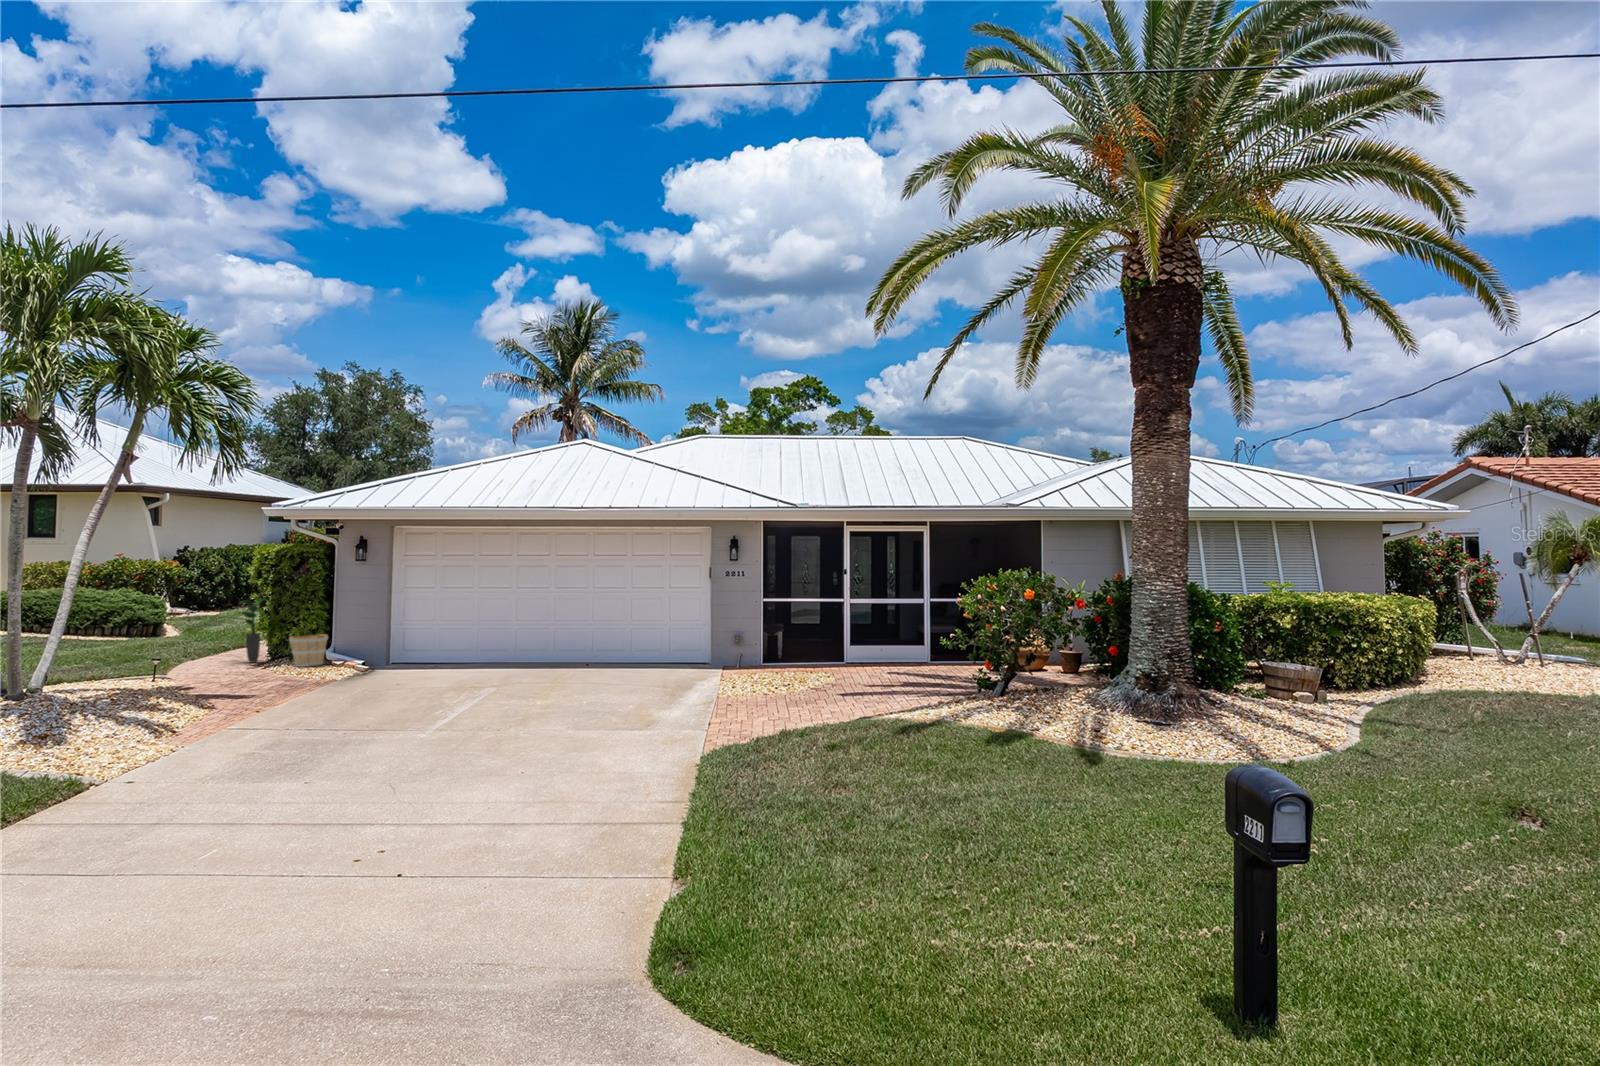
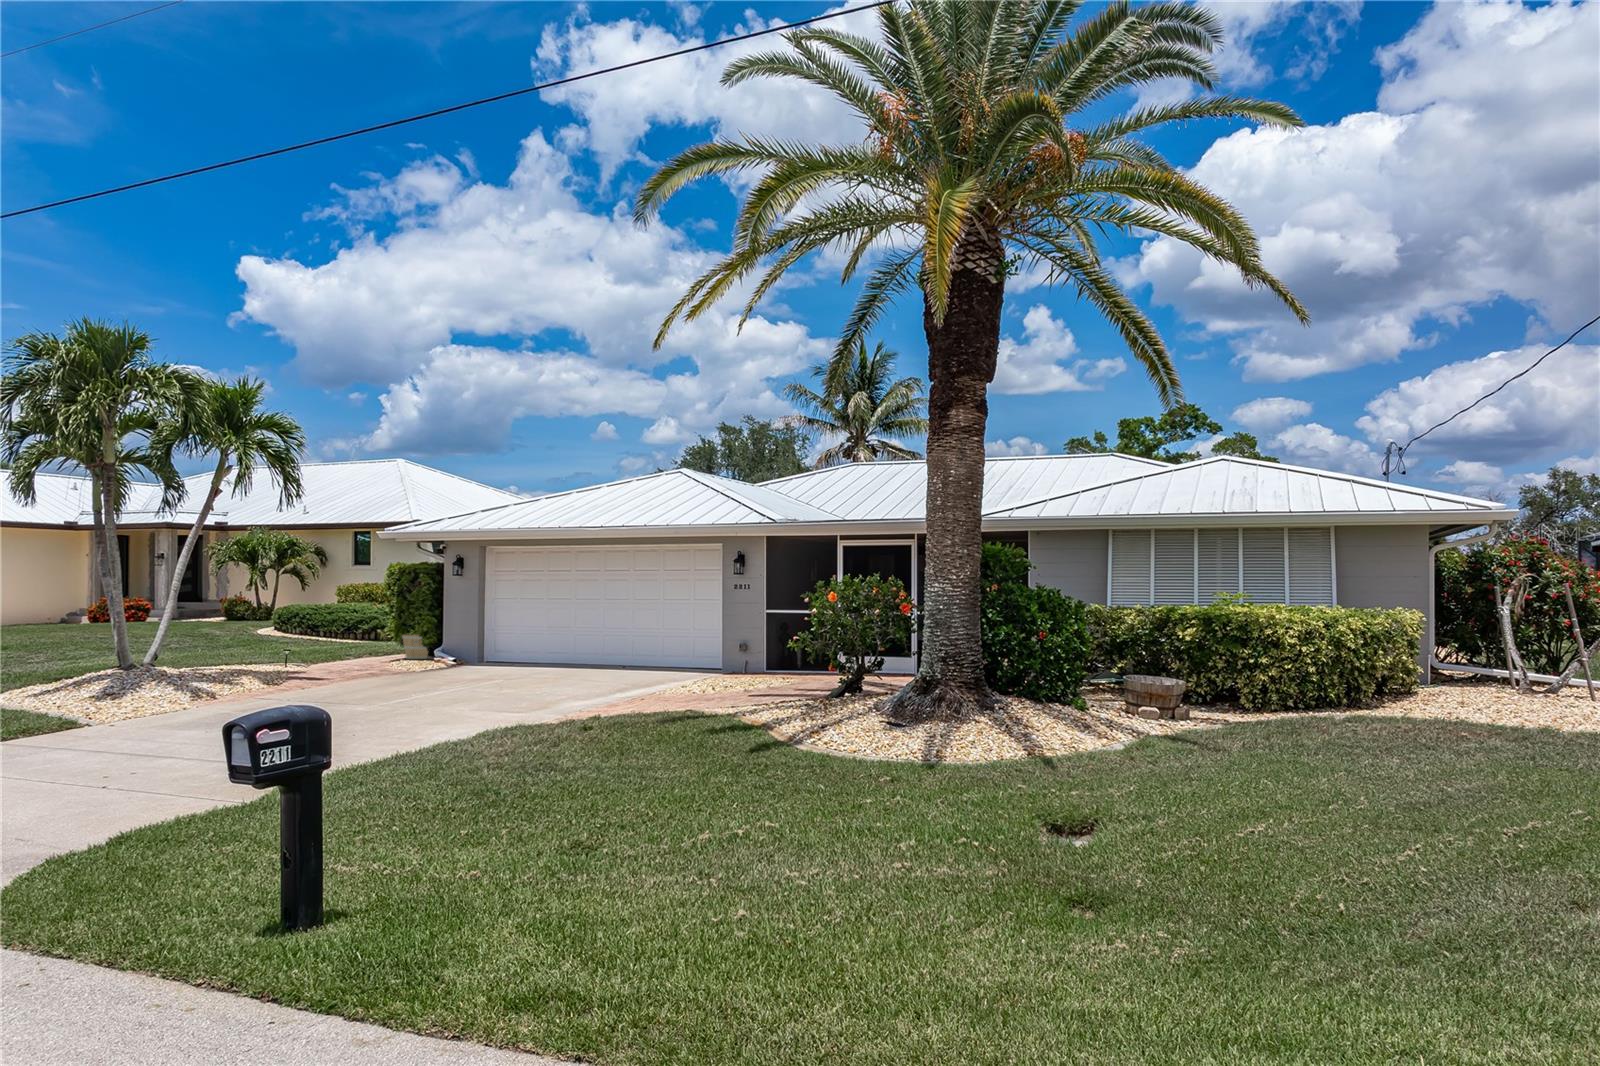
potted plant: present [240,598,268,663] -> none [376,604,401,655]

